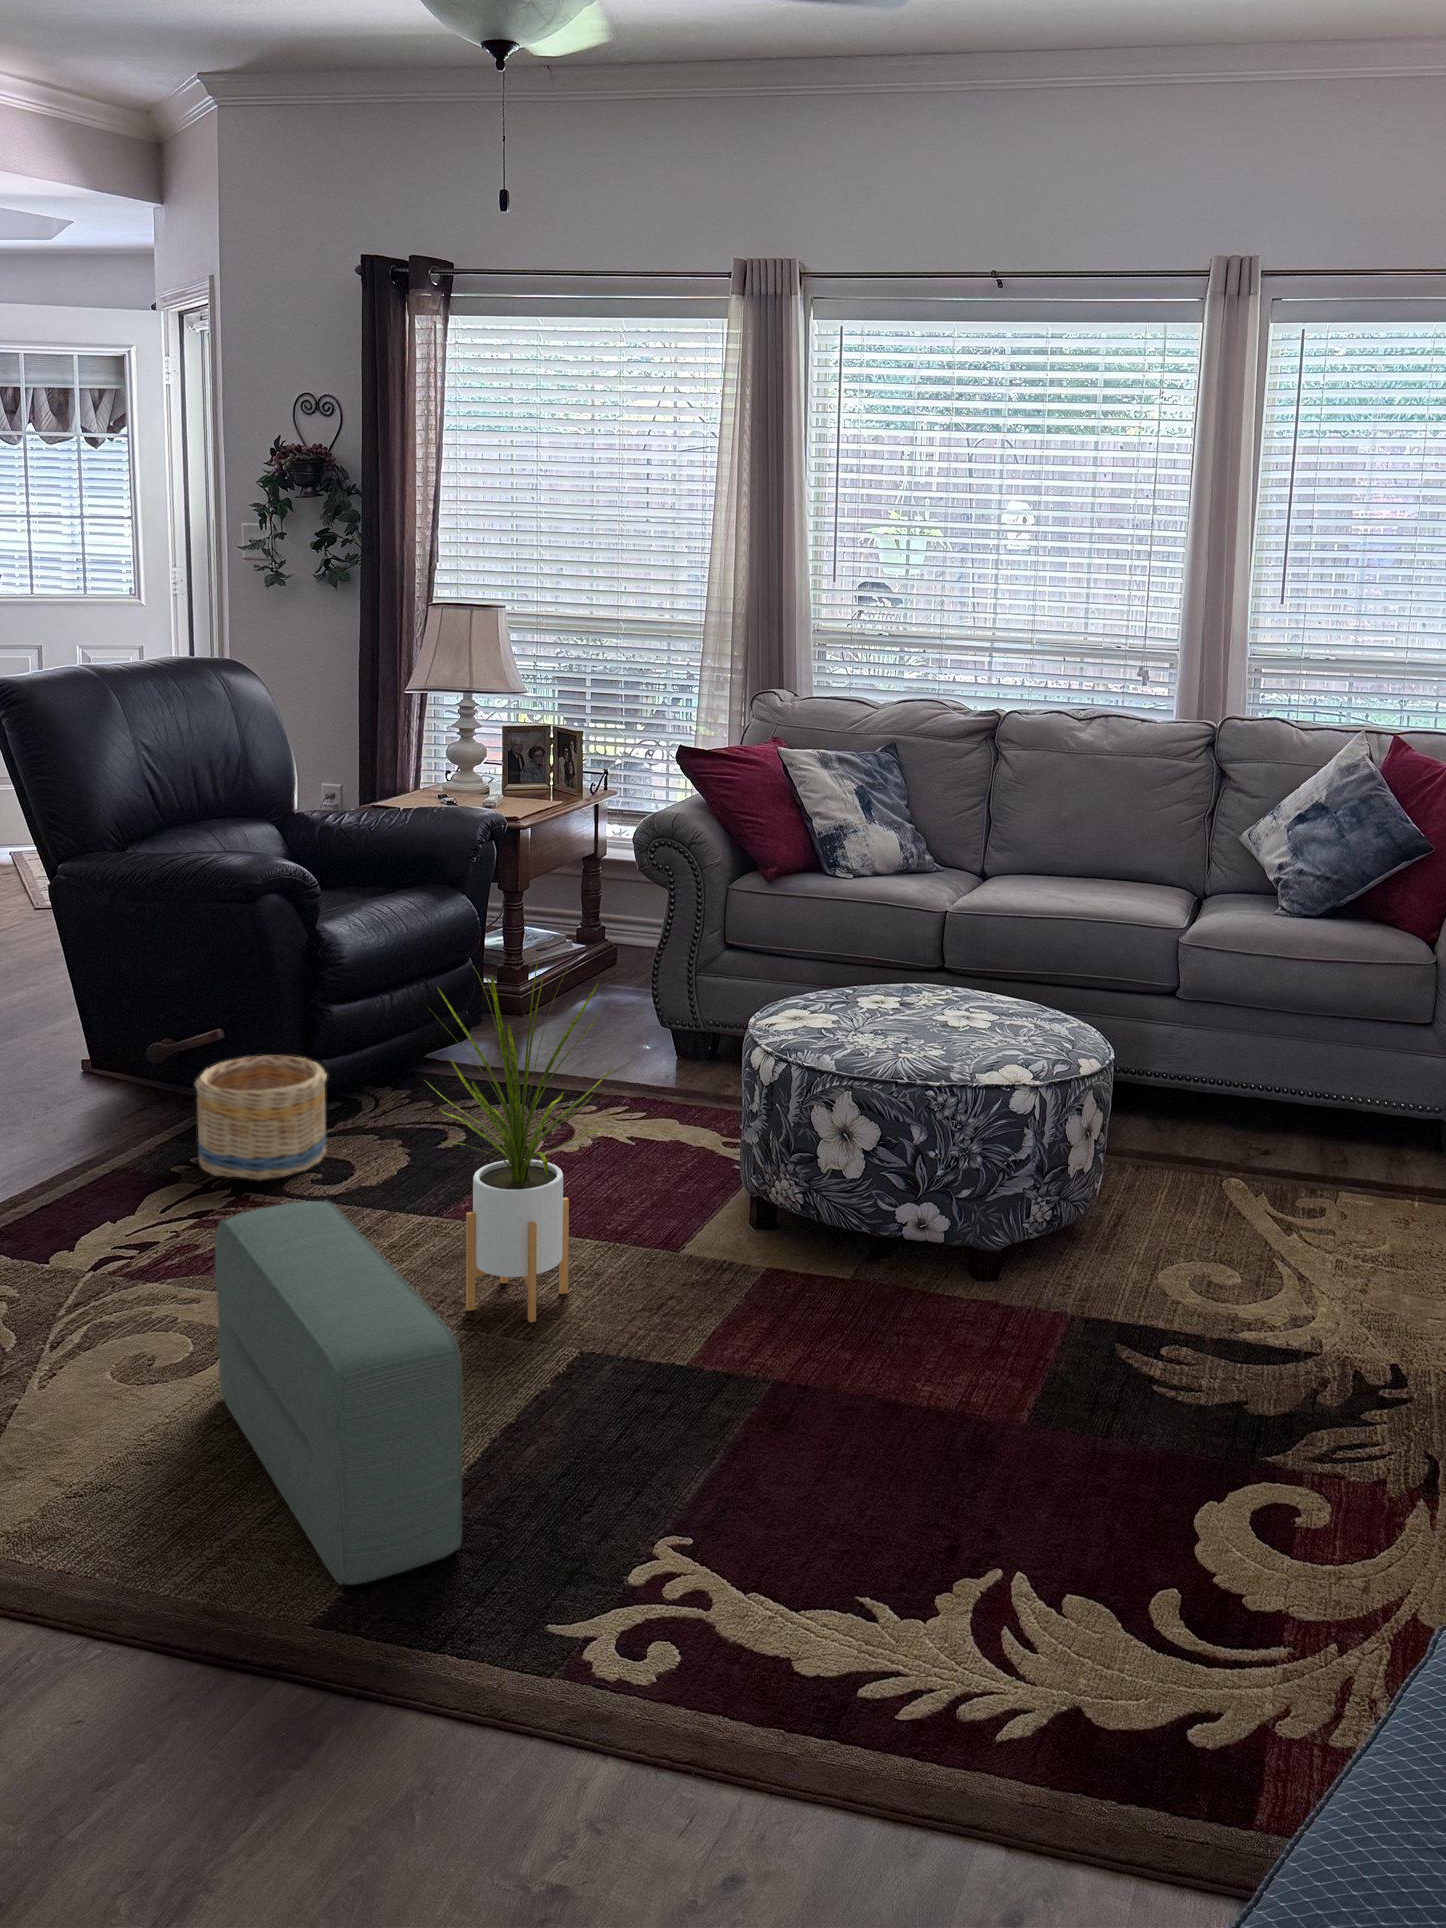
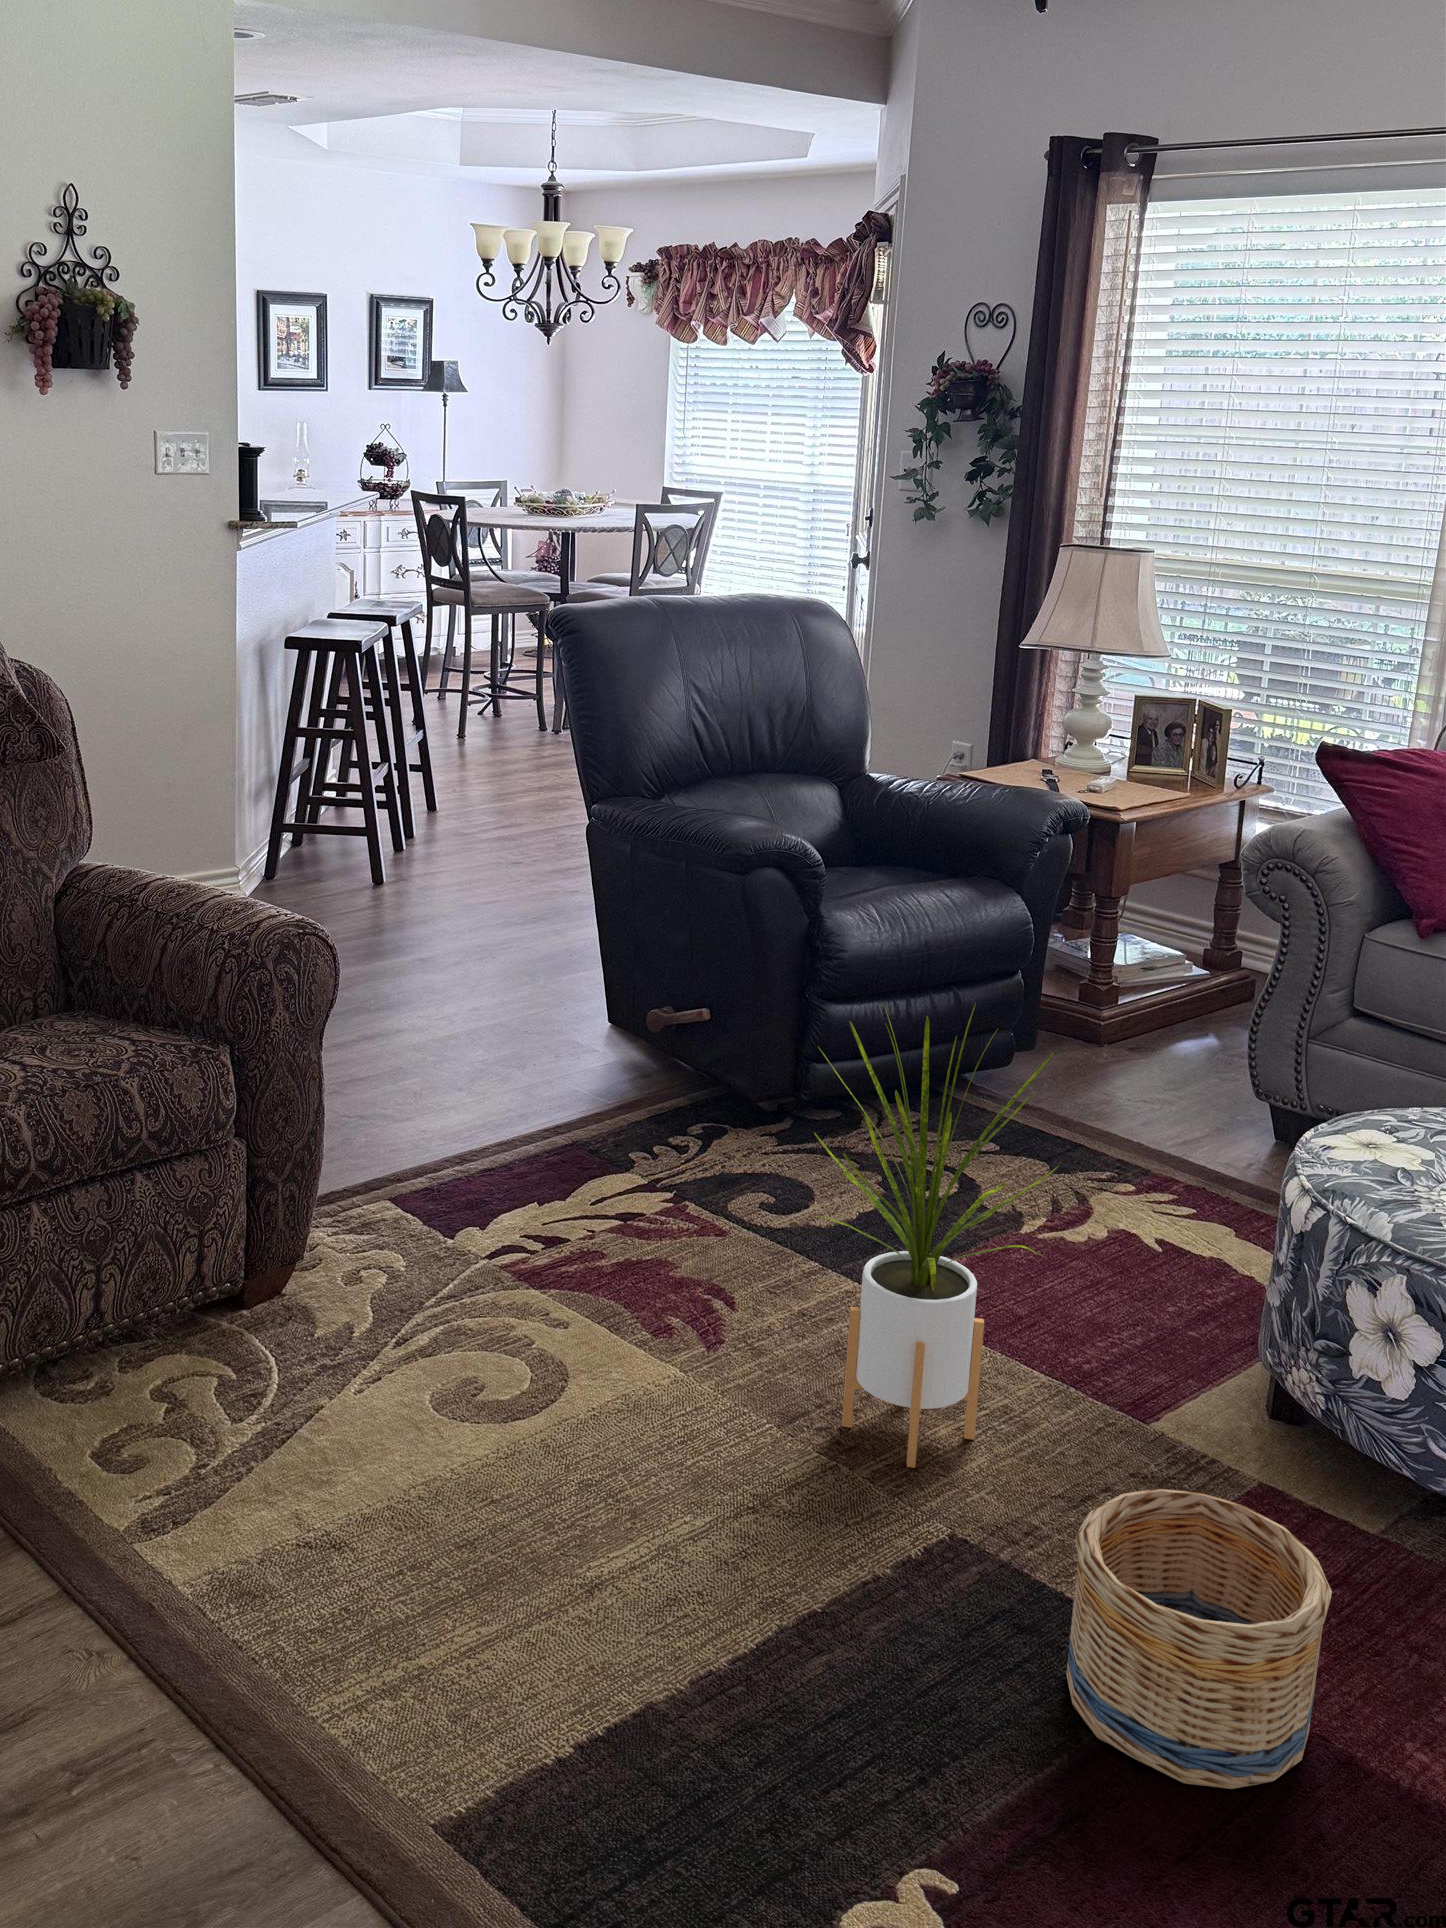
basket: present [195,1056,327,1180] -> present [1066,1489,1332,1789]
pouf: present [215,1201,462,1585] -> none [497,1251,681,1769]

